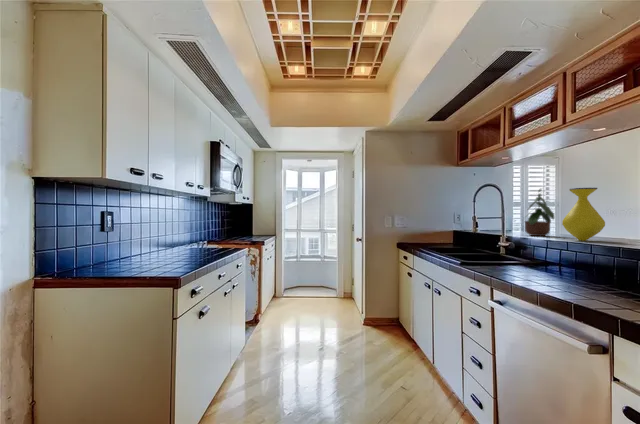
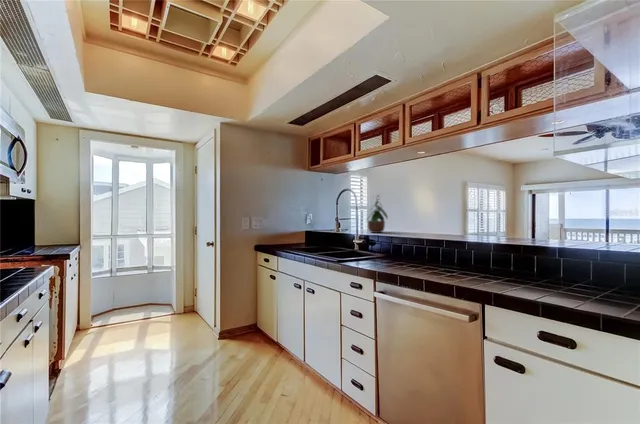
vase: present [562,188,605,241] -> none [399,195,425,235]

